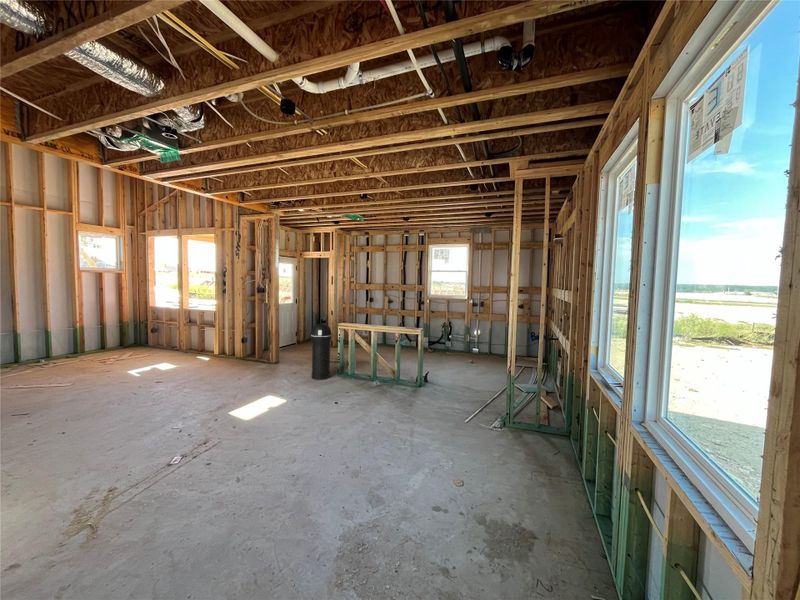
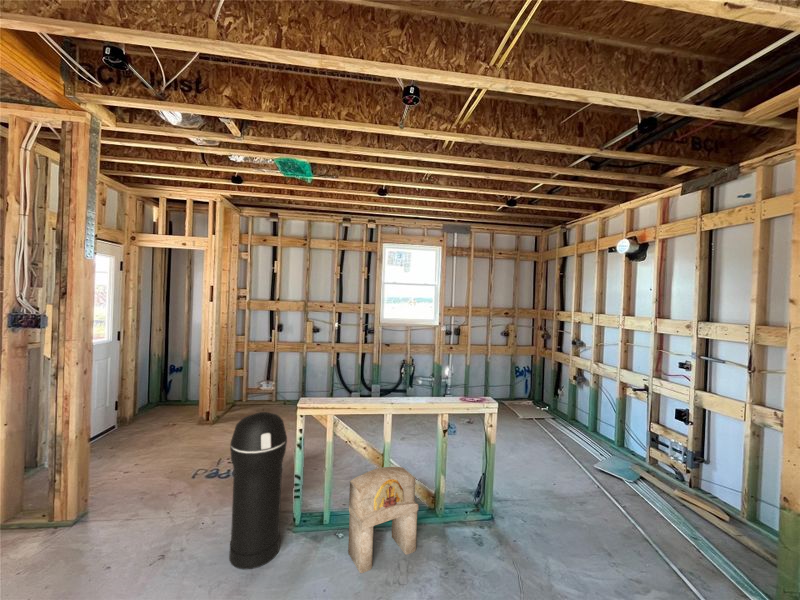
stool: none [349,351,377,387] -> present [348,467,418,573]

